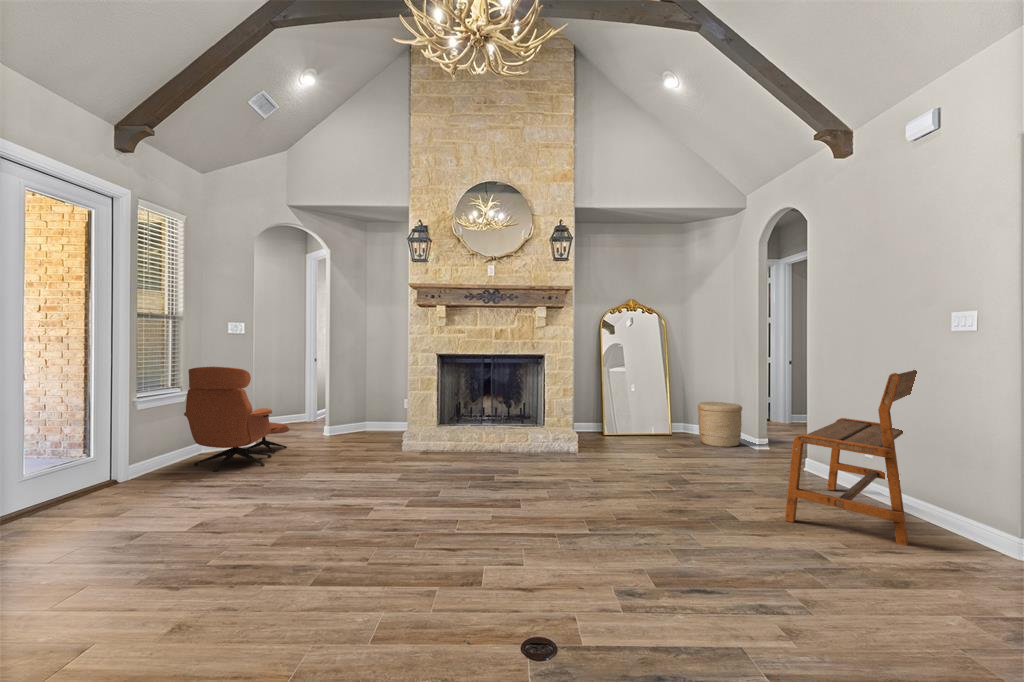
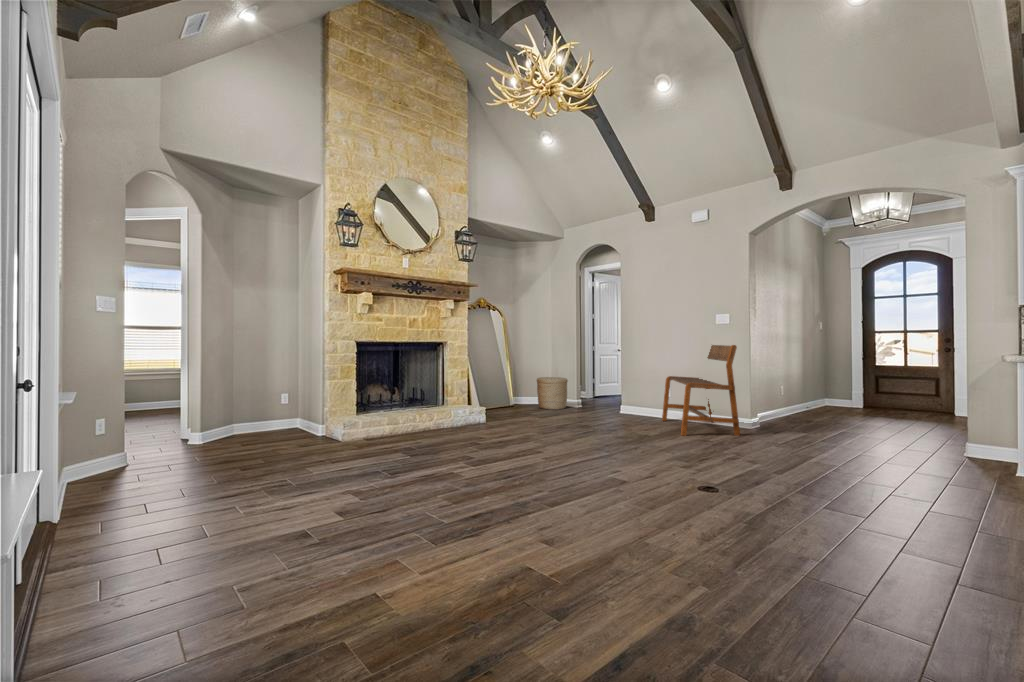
lounge chair: present [184,367,289,472] -> none [122,356,236,488]

